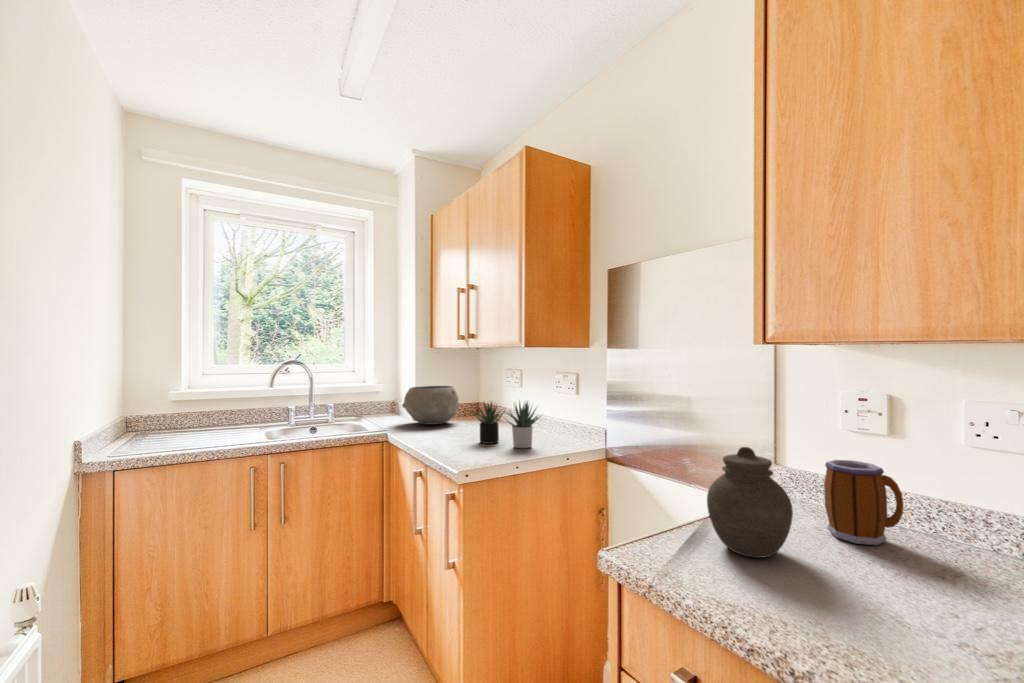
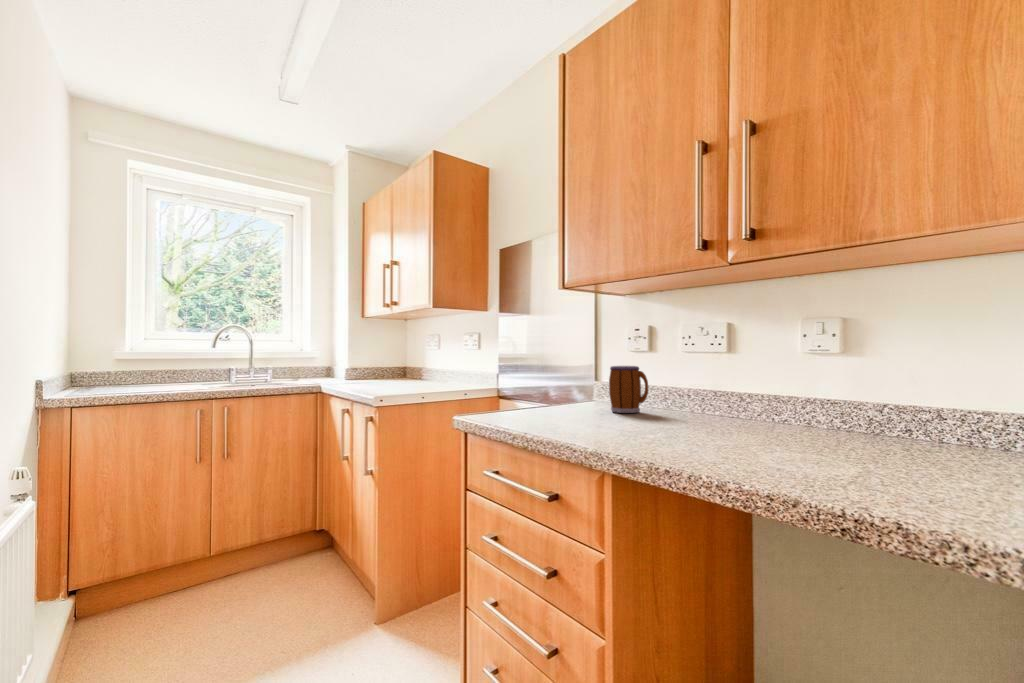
ceramic bowl: present [402,386,460,425] -> none [335,350,386,382]
succulent plant: present [475,401,539,448] -> none [391,350,449,389]
jar: present [707,447,793,558] -> none [529,351,578,418]

